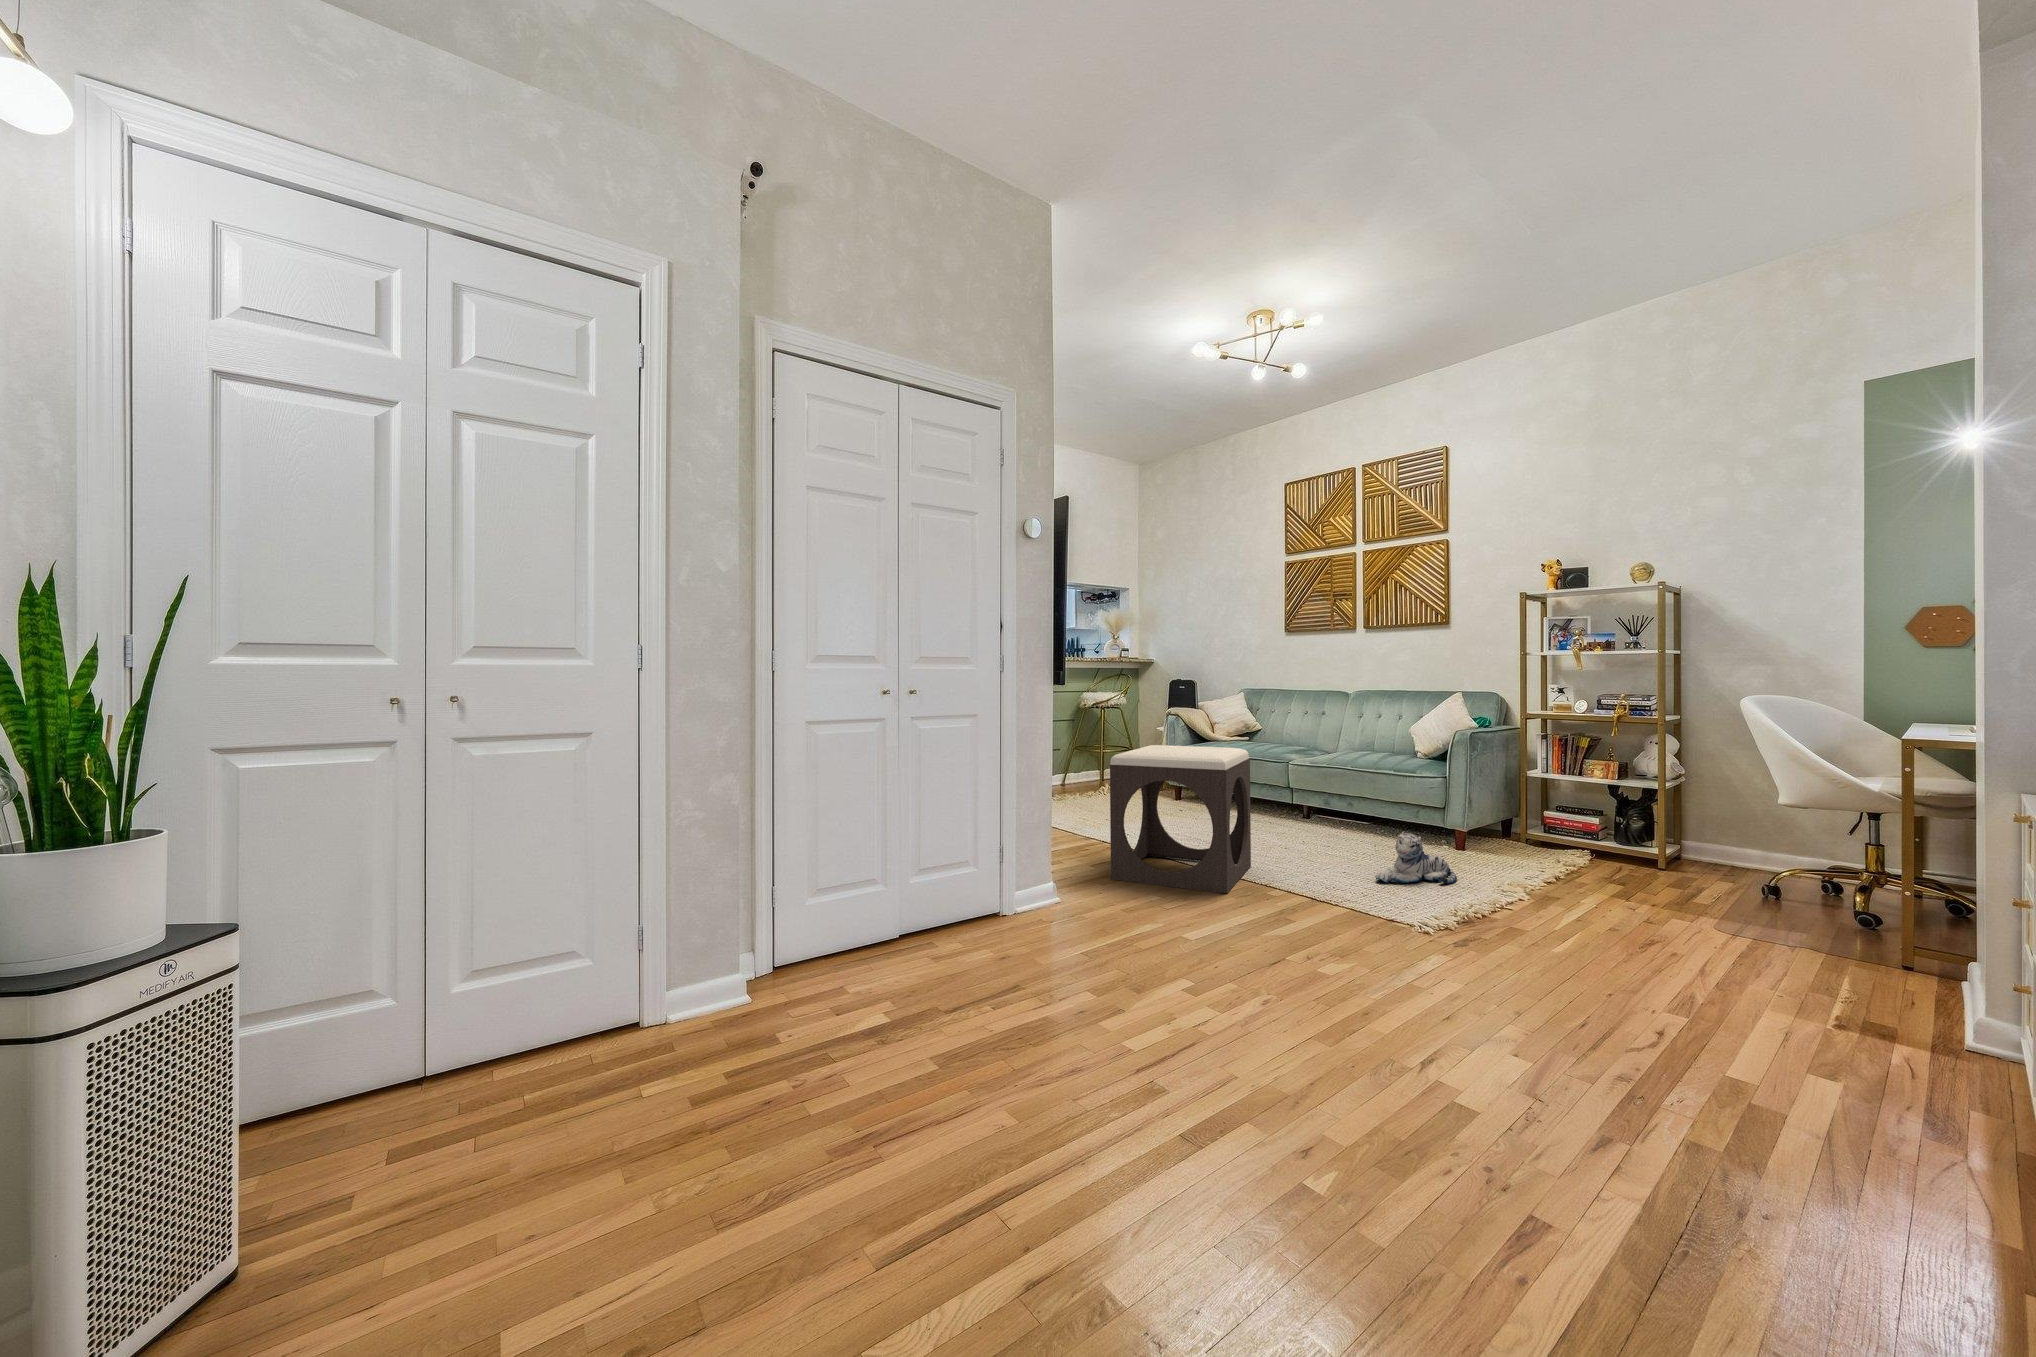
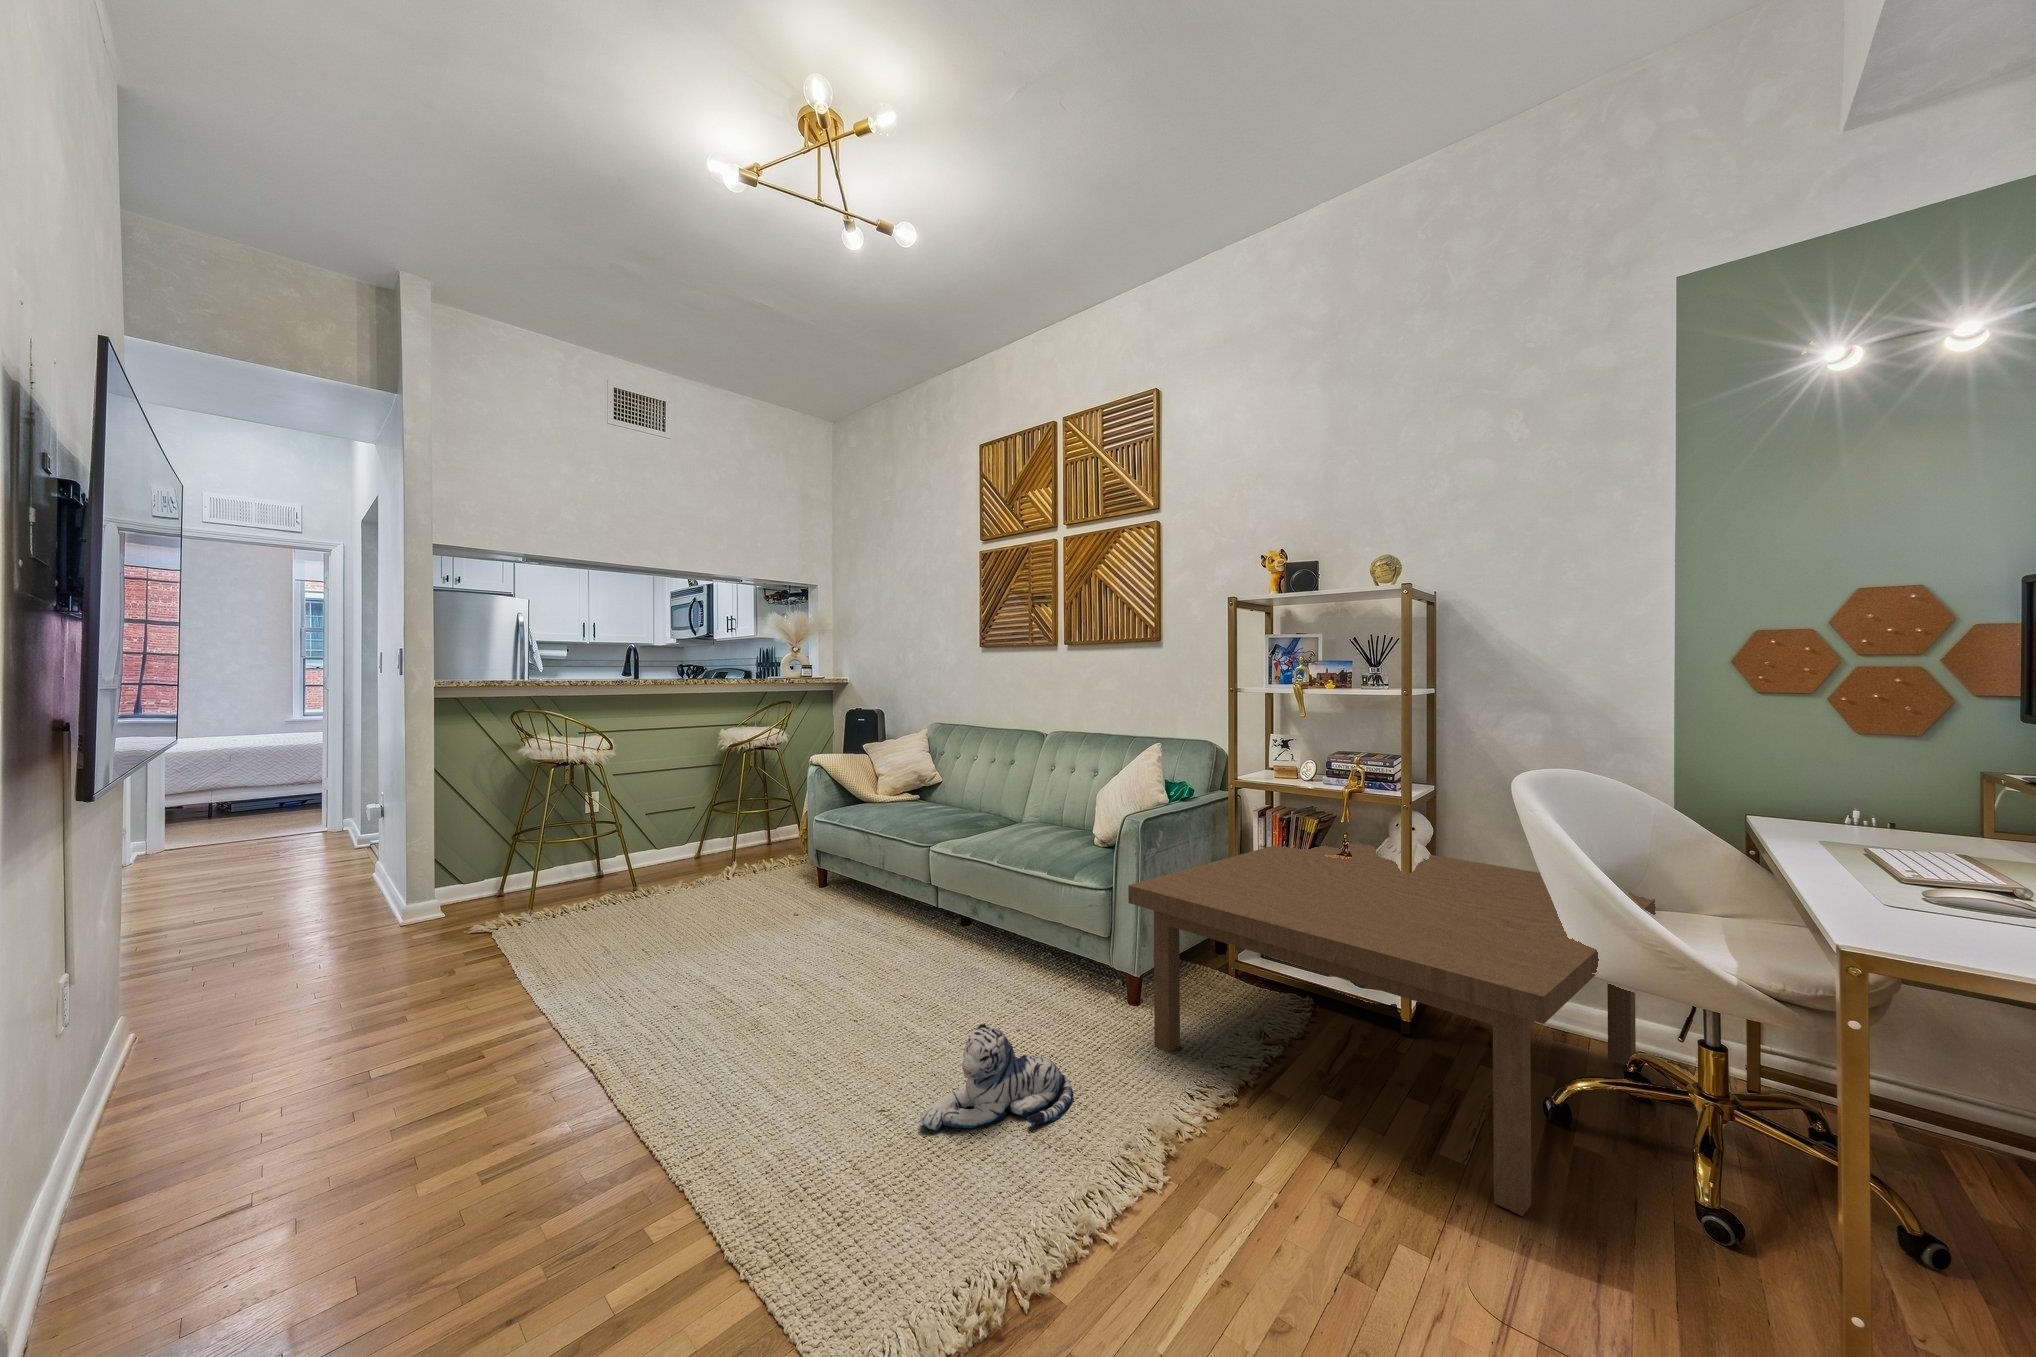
footstool: present [1110,745,1251,893] -> none [385,861,738,1215]
coffee table: none [1474,755,1853,918] -> present [1128,844,1656,1216]

